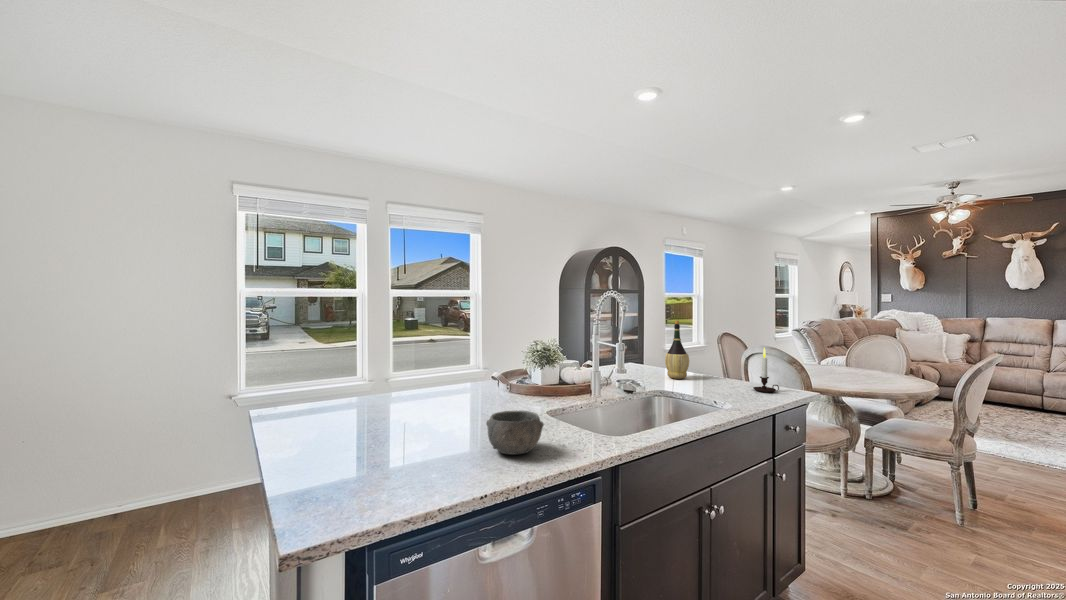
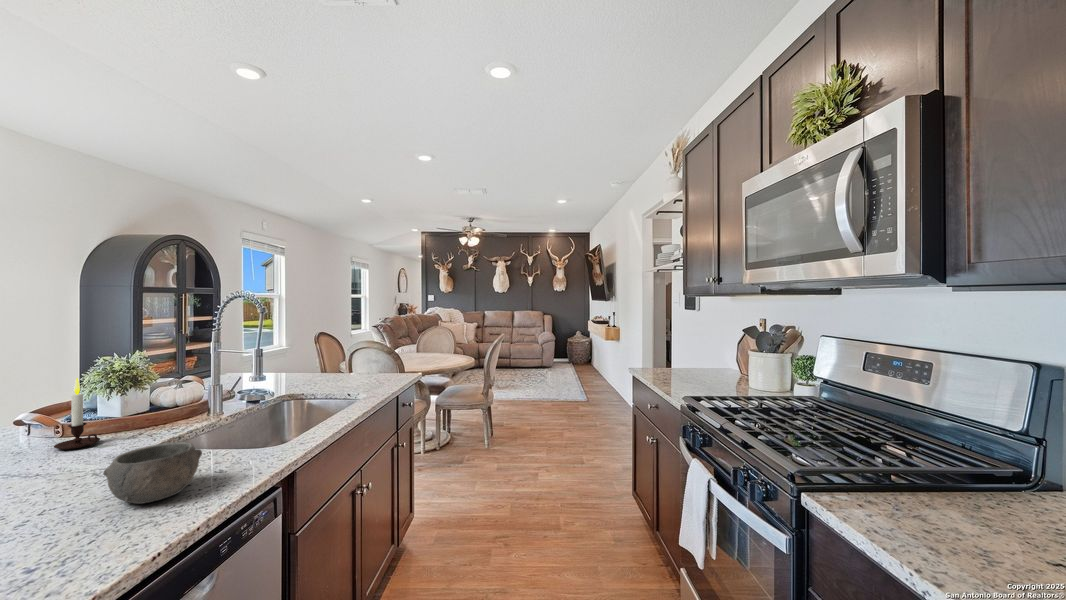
wine bottle: present [665,320,689,379] -> none [286,322,312,380]
candle: present [753,347,779,392] -> present [54,378,100,449]

